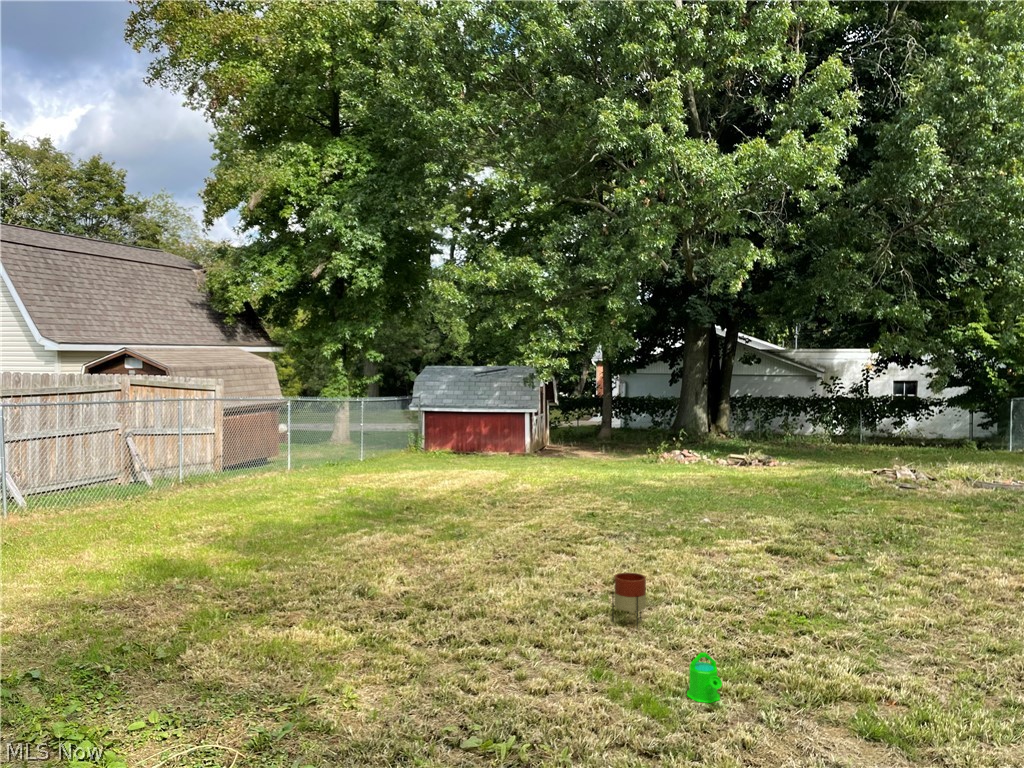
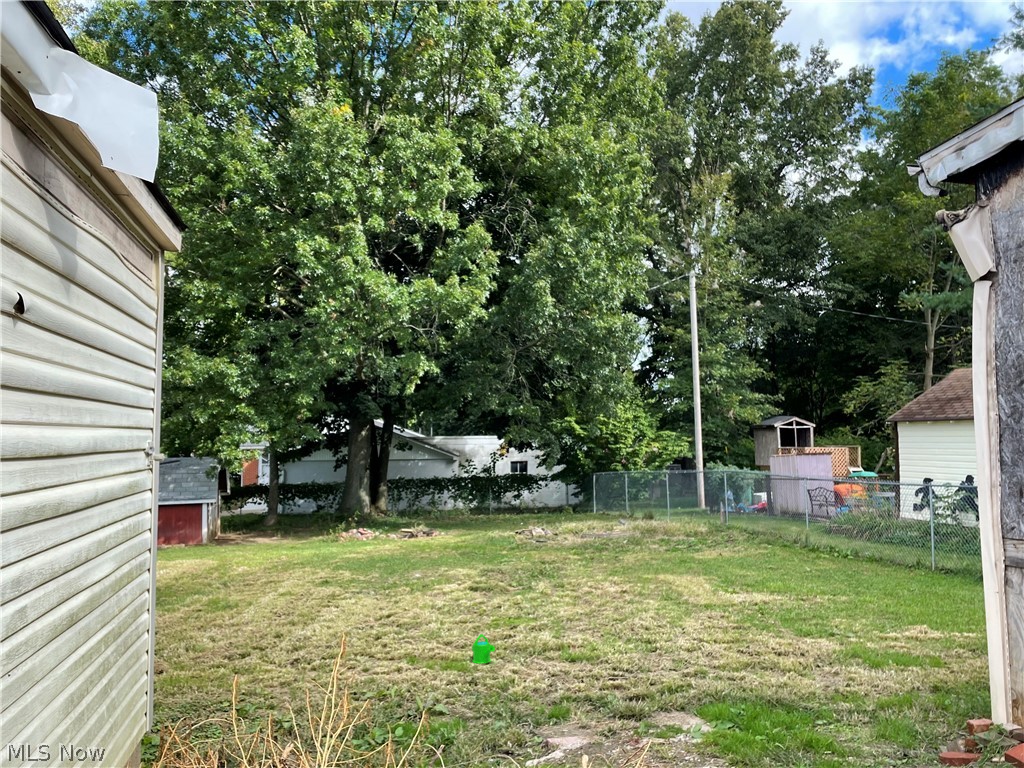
planter: present [612,572,646,629] -> none [401,604,424,641]

